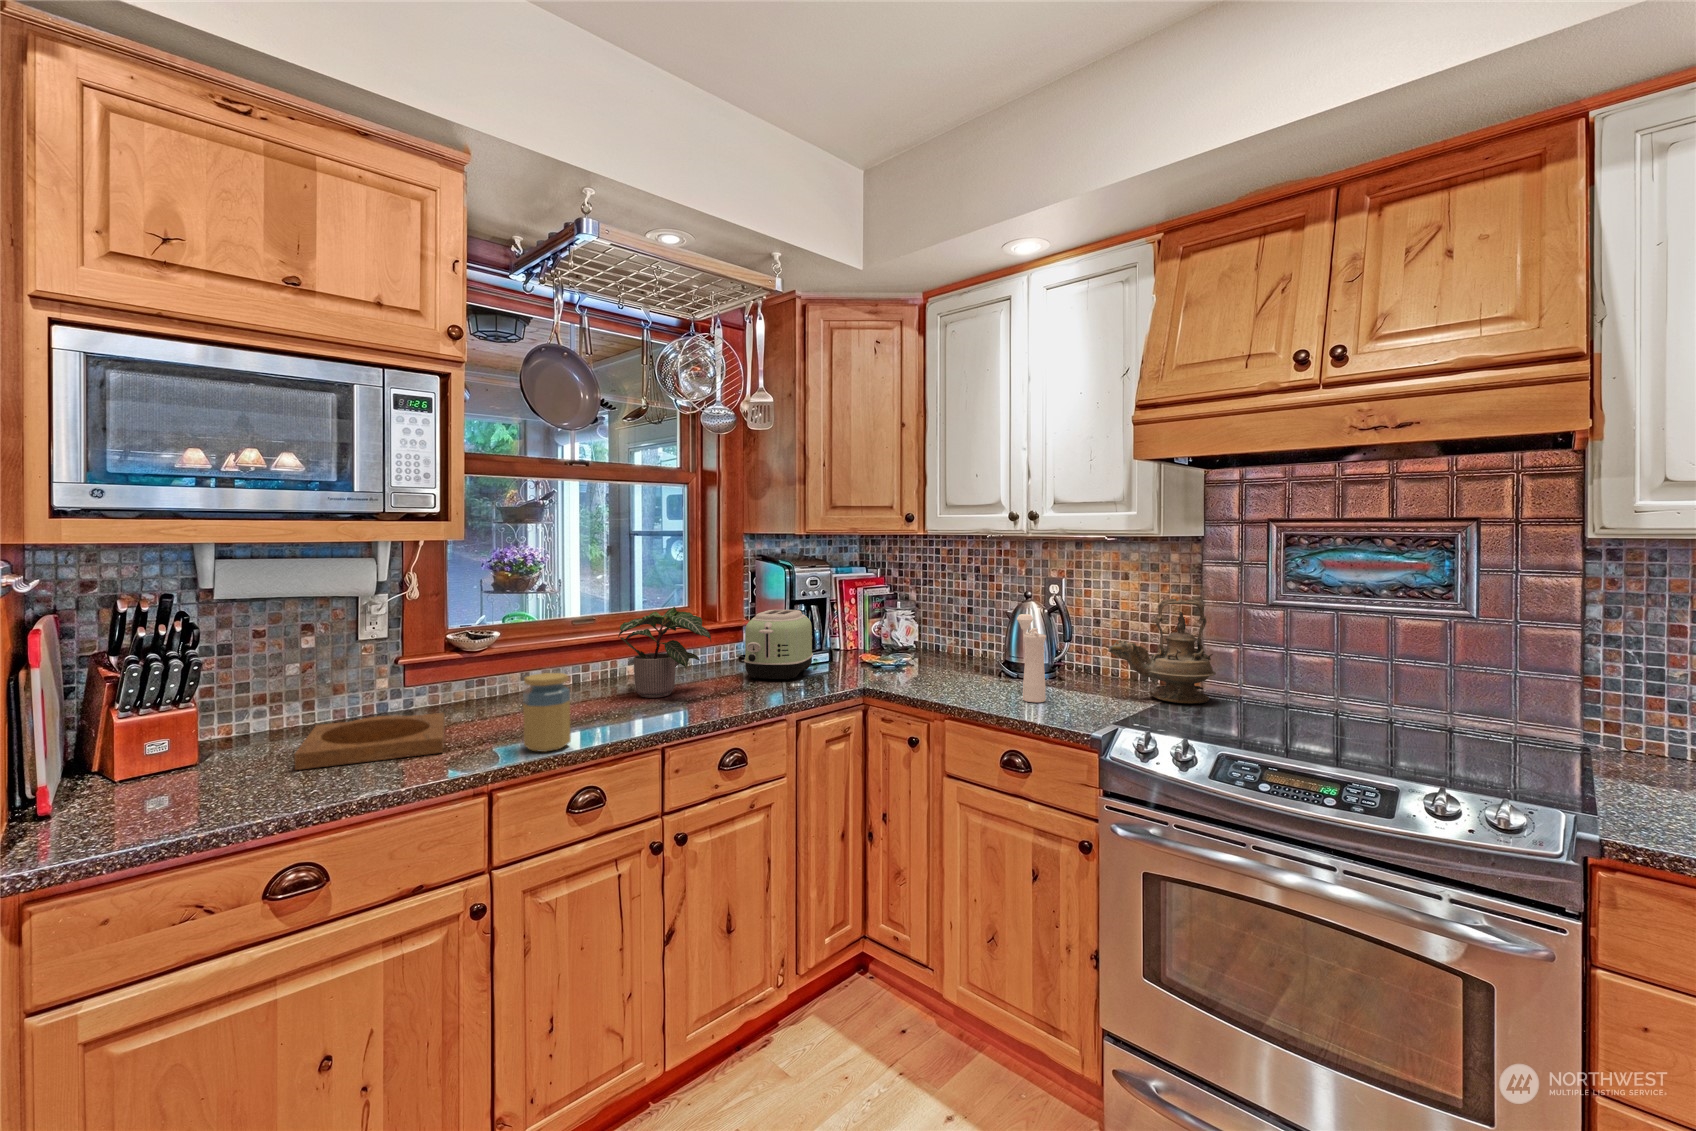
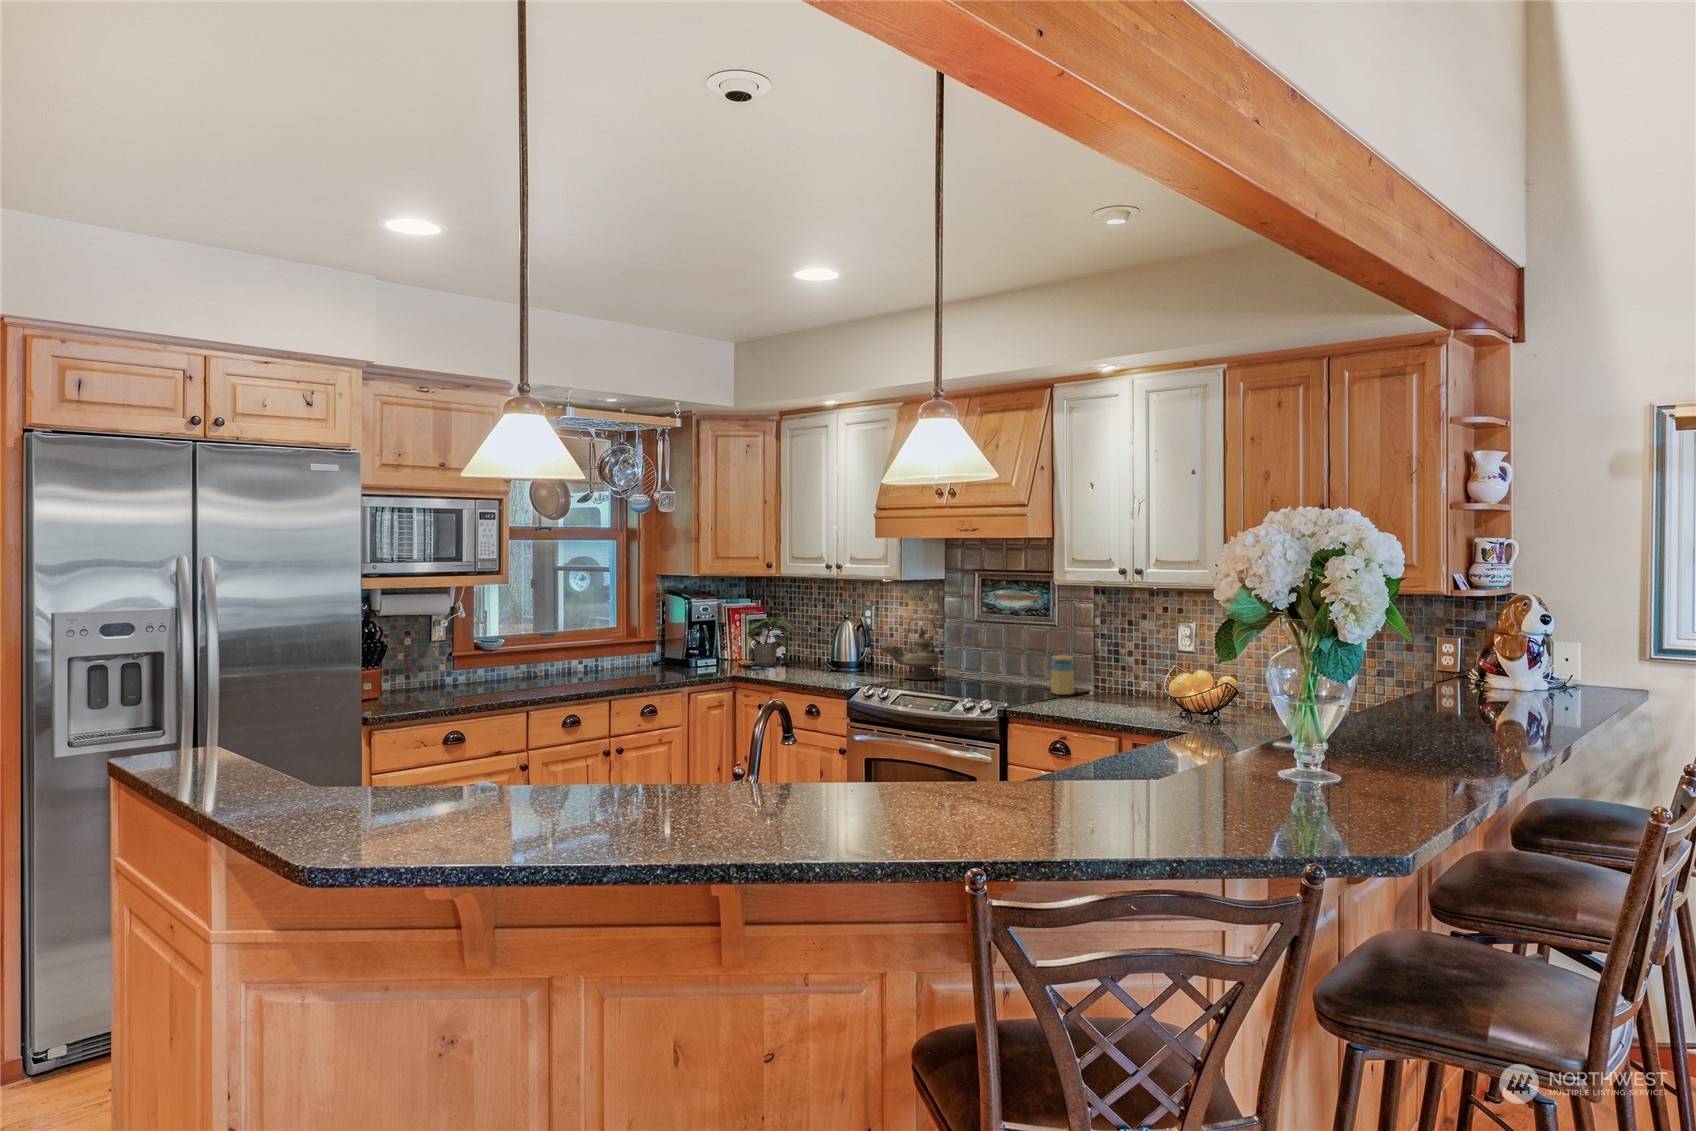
potted plant: present [618,607,711,698] -> present [747,617,795,666]
toaster: present [744,610,813,680] -> none [657,628,704,673]
pepper mill: present [1017,614,1046,702] -> none [826,628,839,680]
jar: present [523,673,571,752] -> present [1051,655,1074,695]
tray: present [294,713,445,770] -> none [422,680,498,700]

